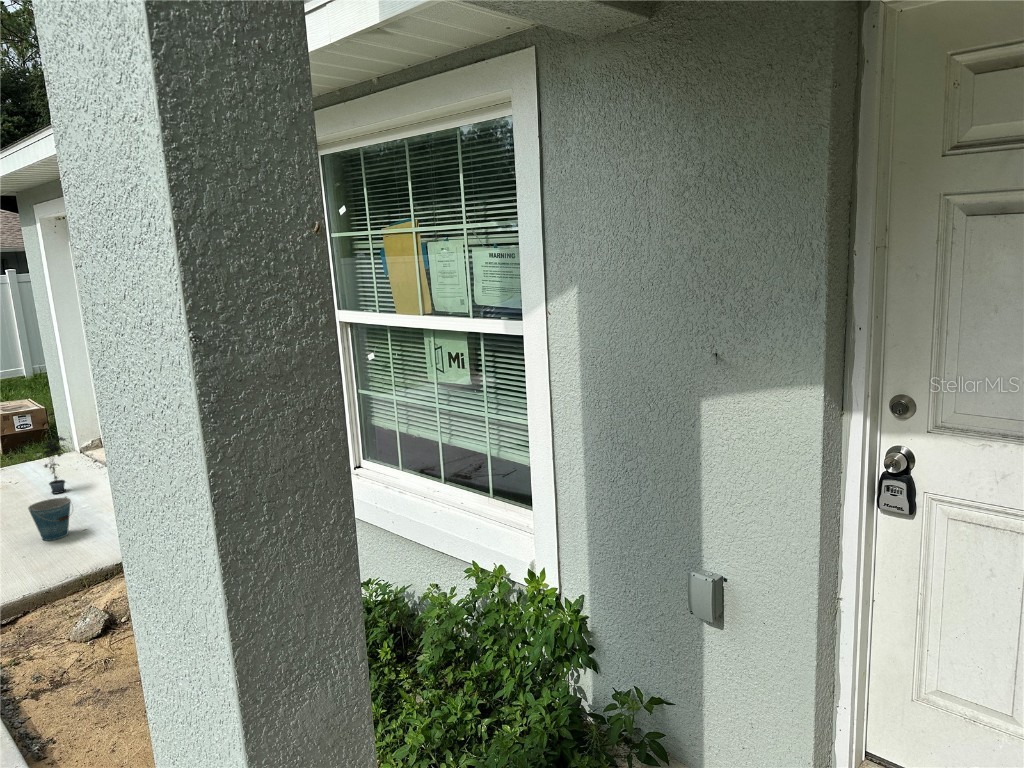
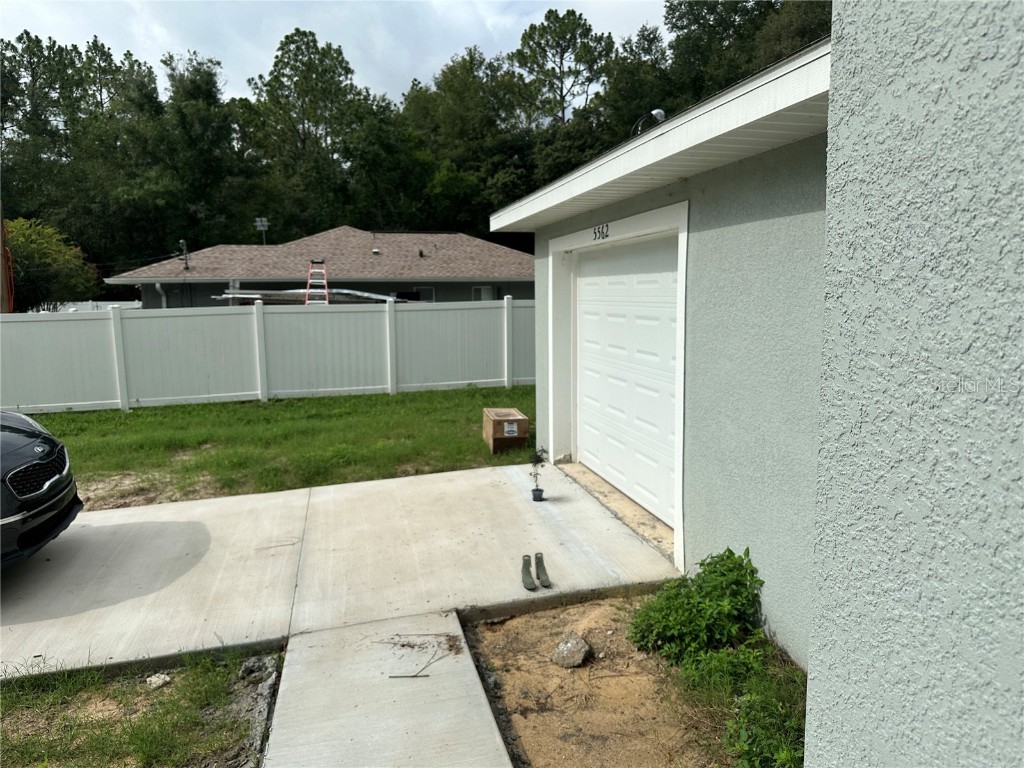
bucket: present [28,497,71,541] -> none [519,509,554,548]
boots: none [31,541,69,581] -> present [521,553,550,589]

